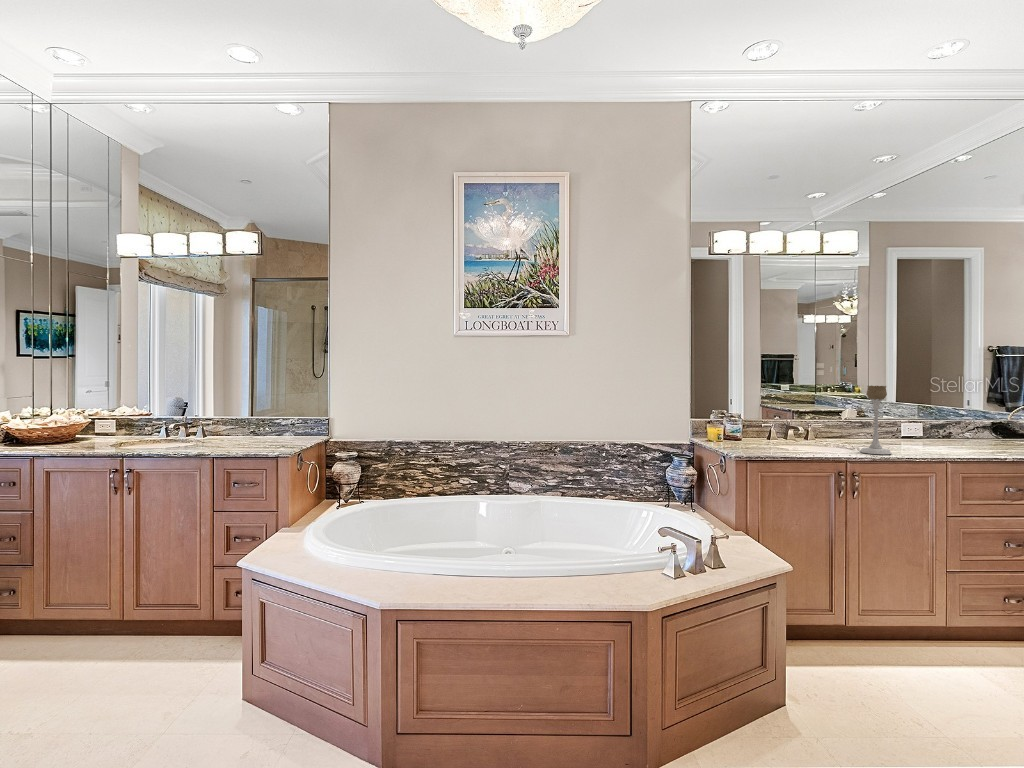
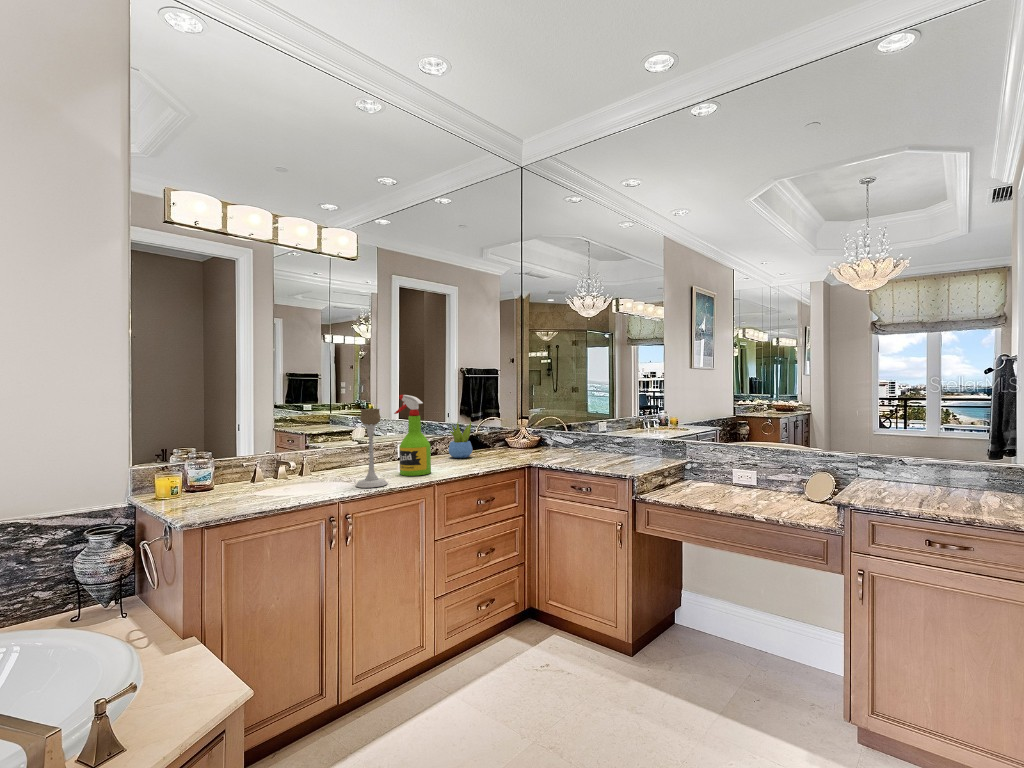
spray bottle: none [900,374,941,452] -> present [394,395,431,476]
succulent plant: none [965,404,998,445] -> present [448,422,473,458]

